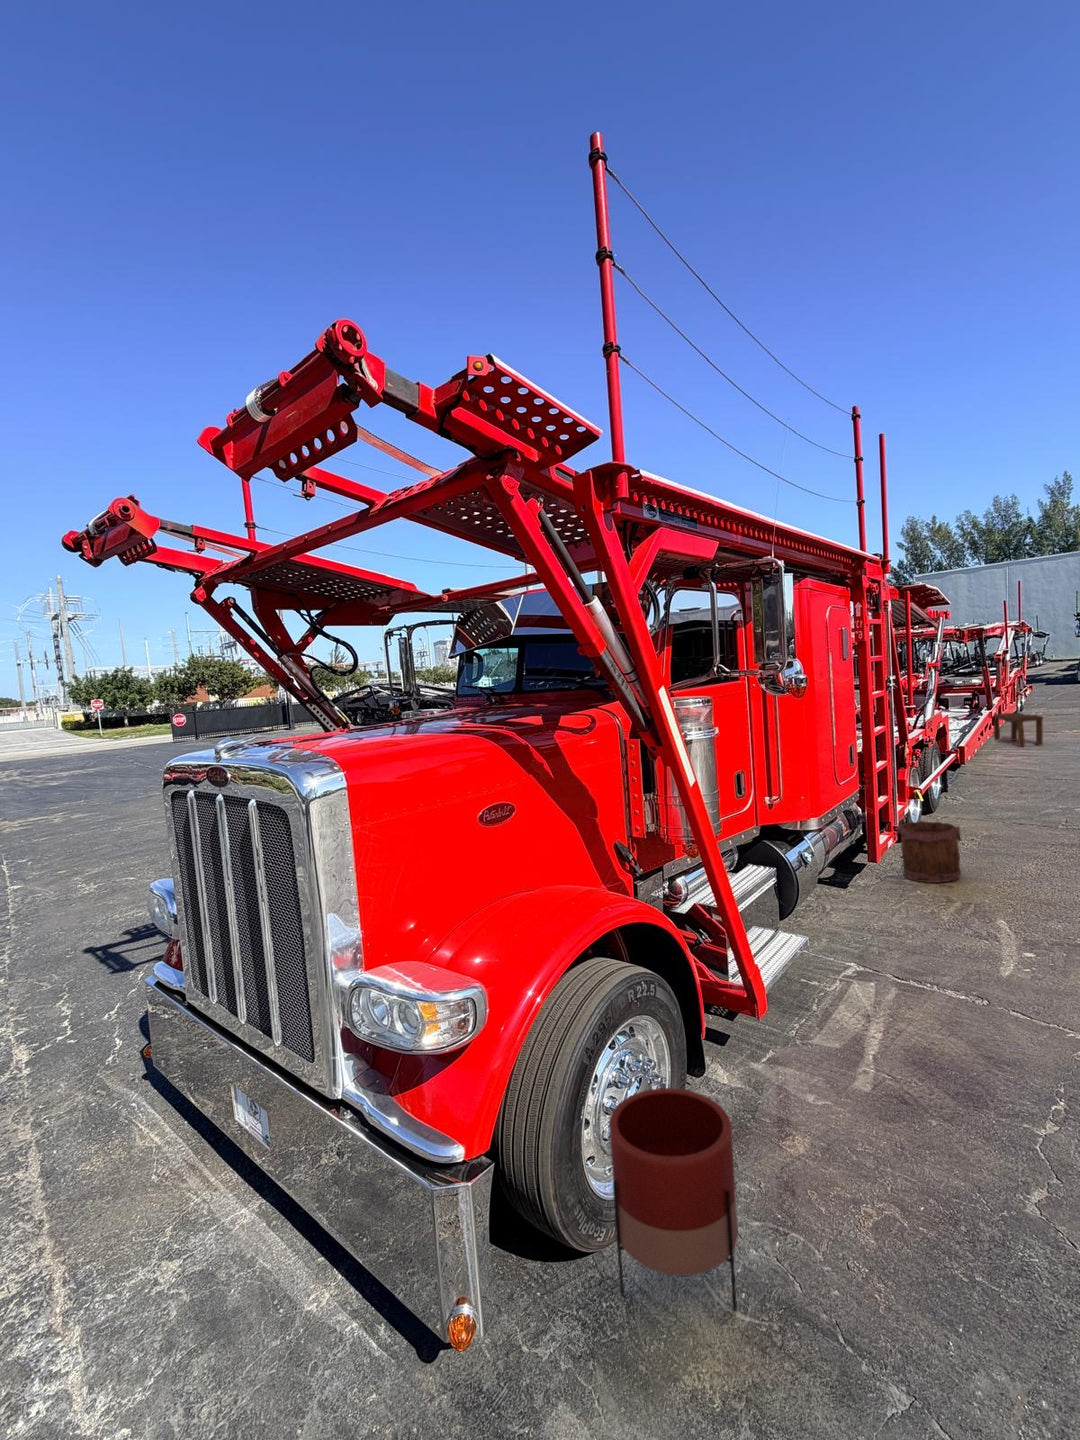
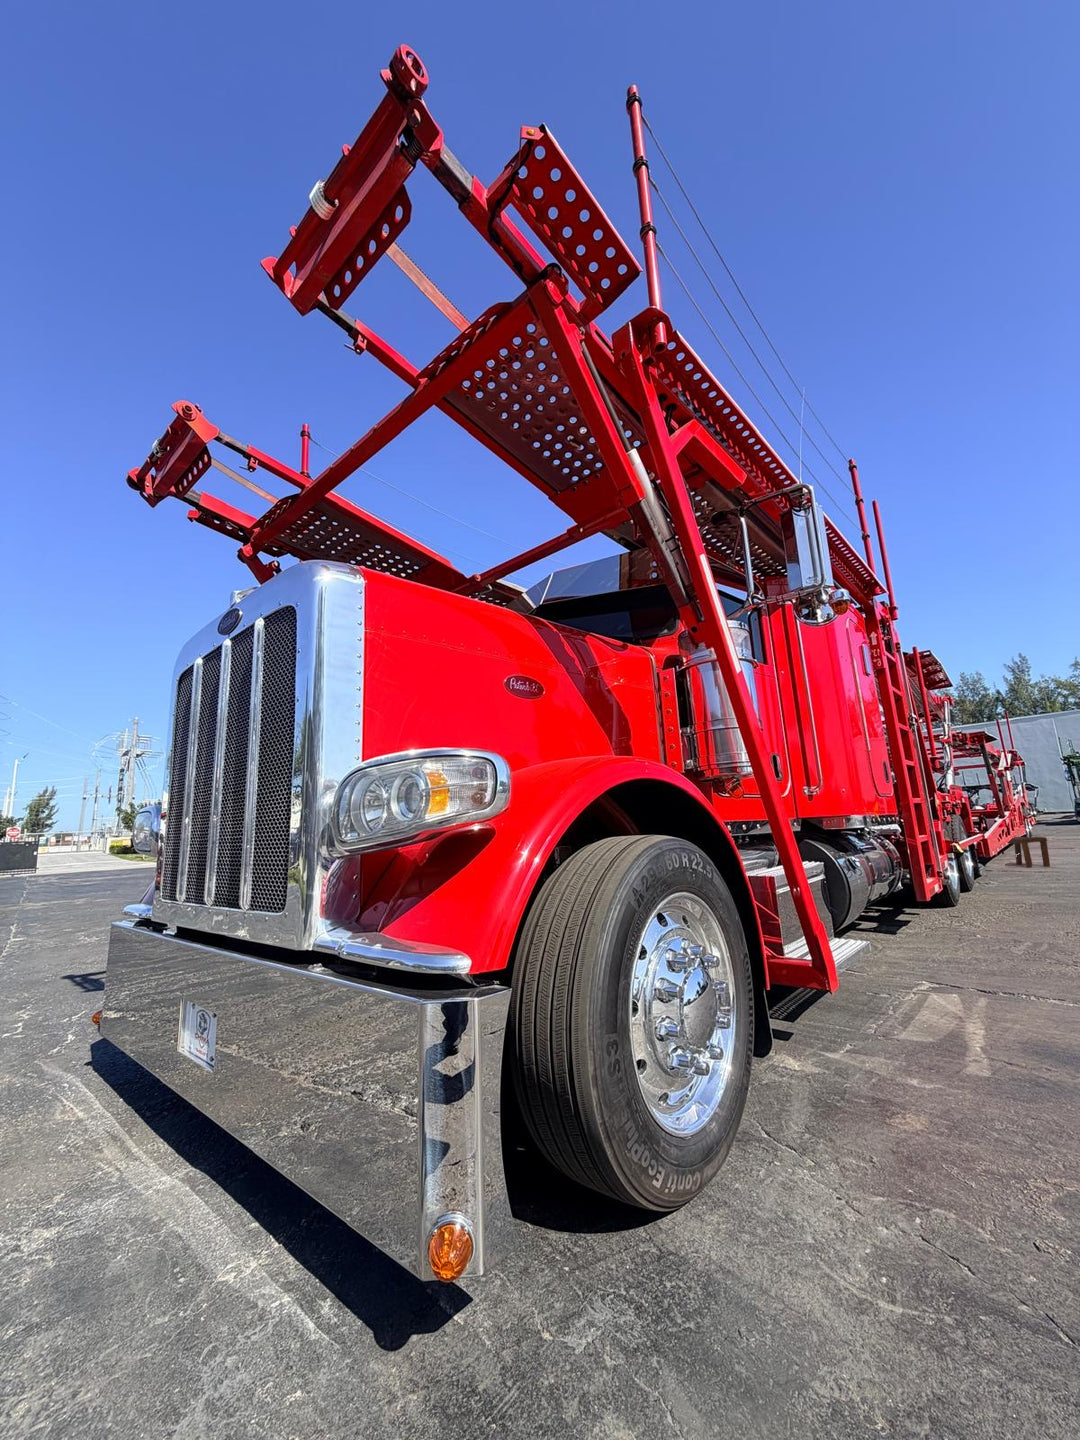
bucket: present [896,821,961,883] -> none [934,877,1011,939]
planter: present [609,1088,738,1310] -> none [669,981,877,1298]

